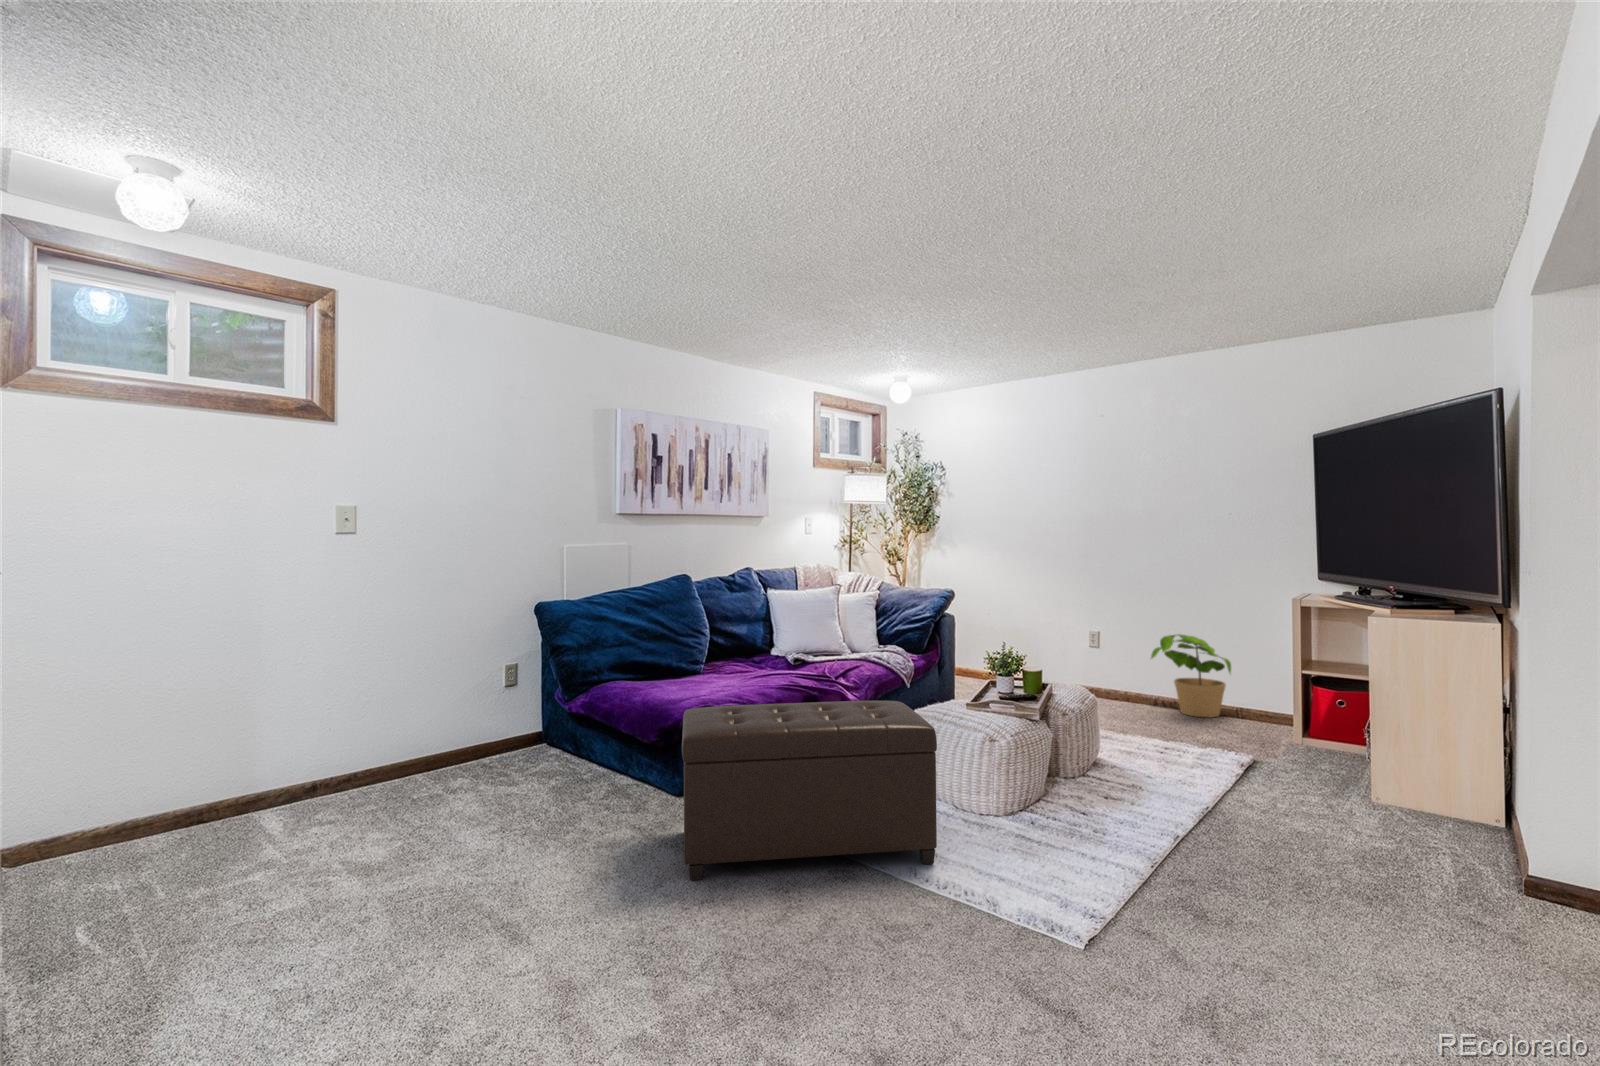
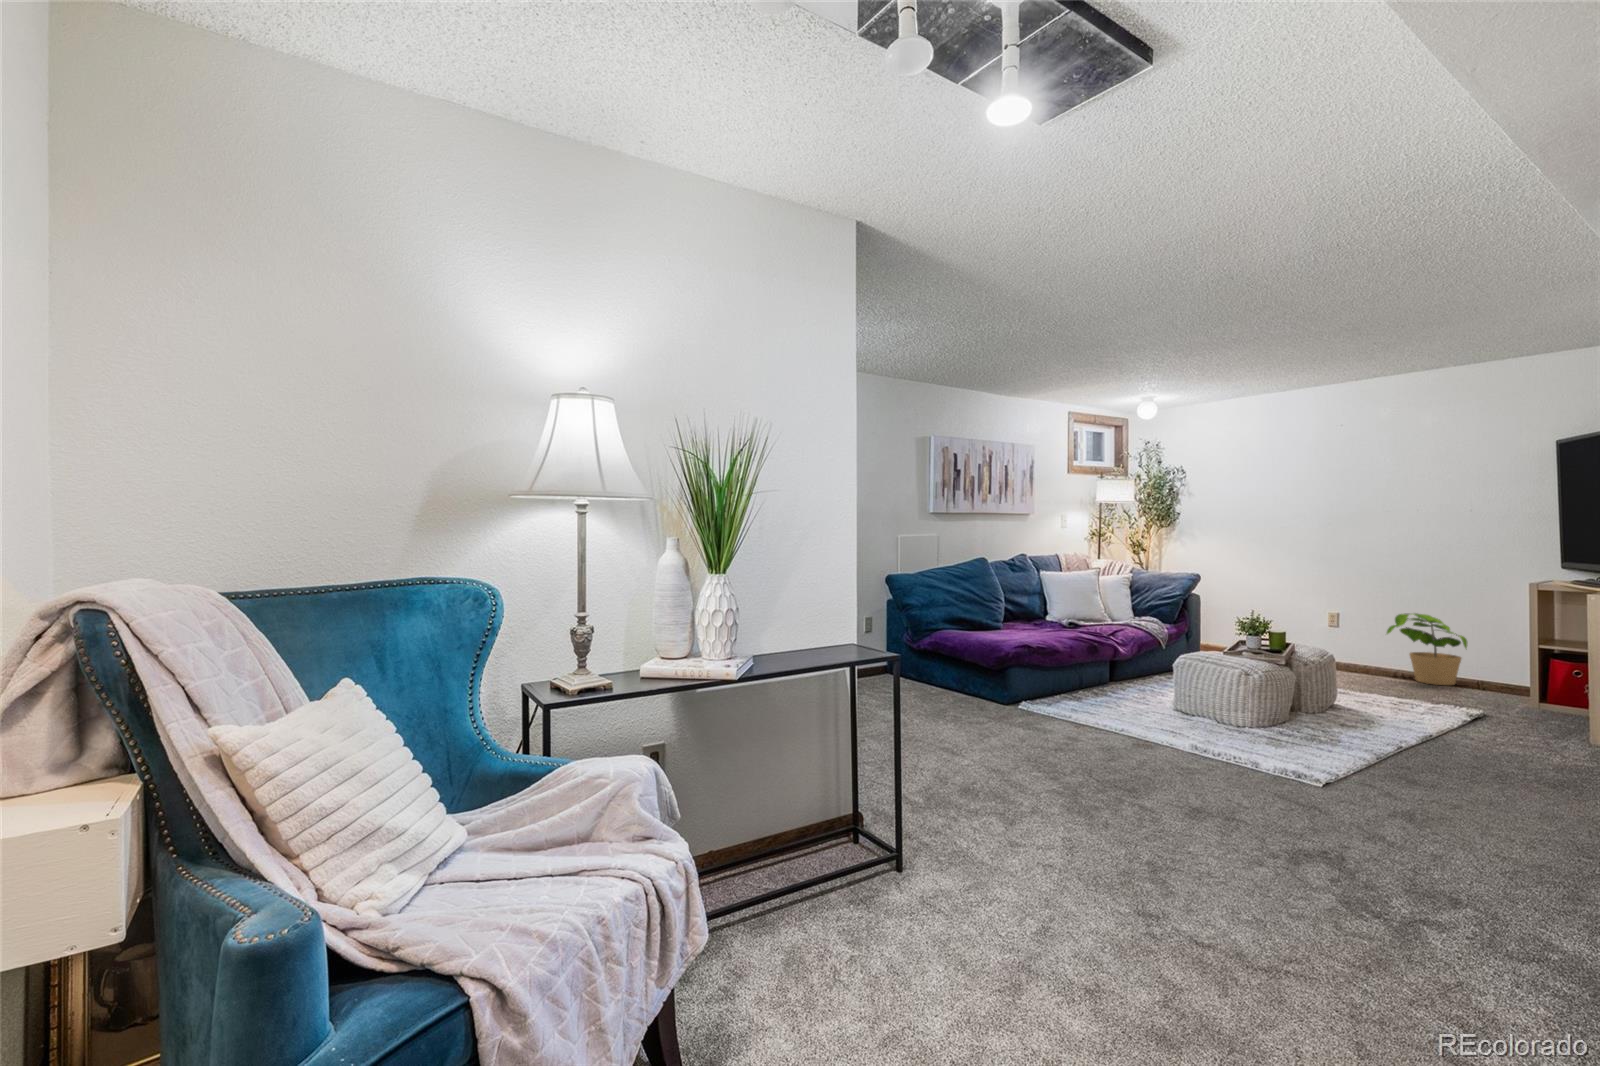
ottoman: present [682,701,937,880] -> none [1022,642,1210,748]

